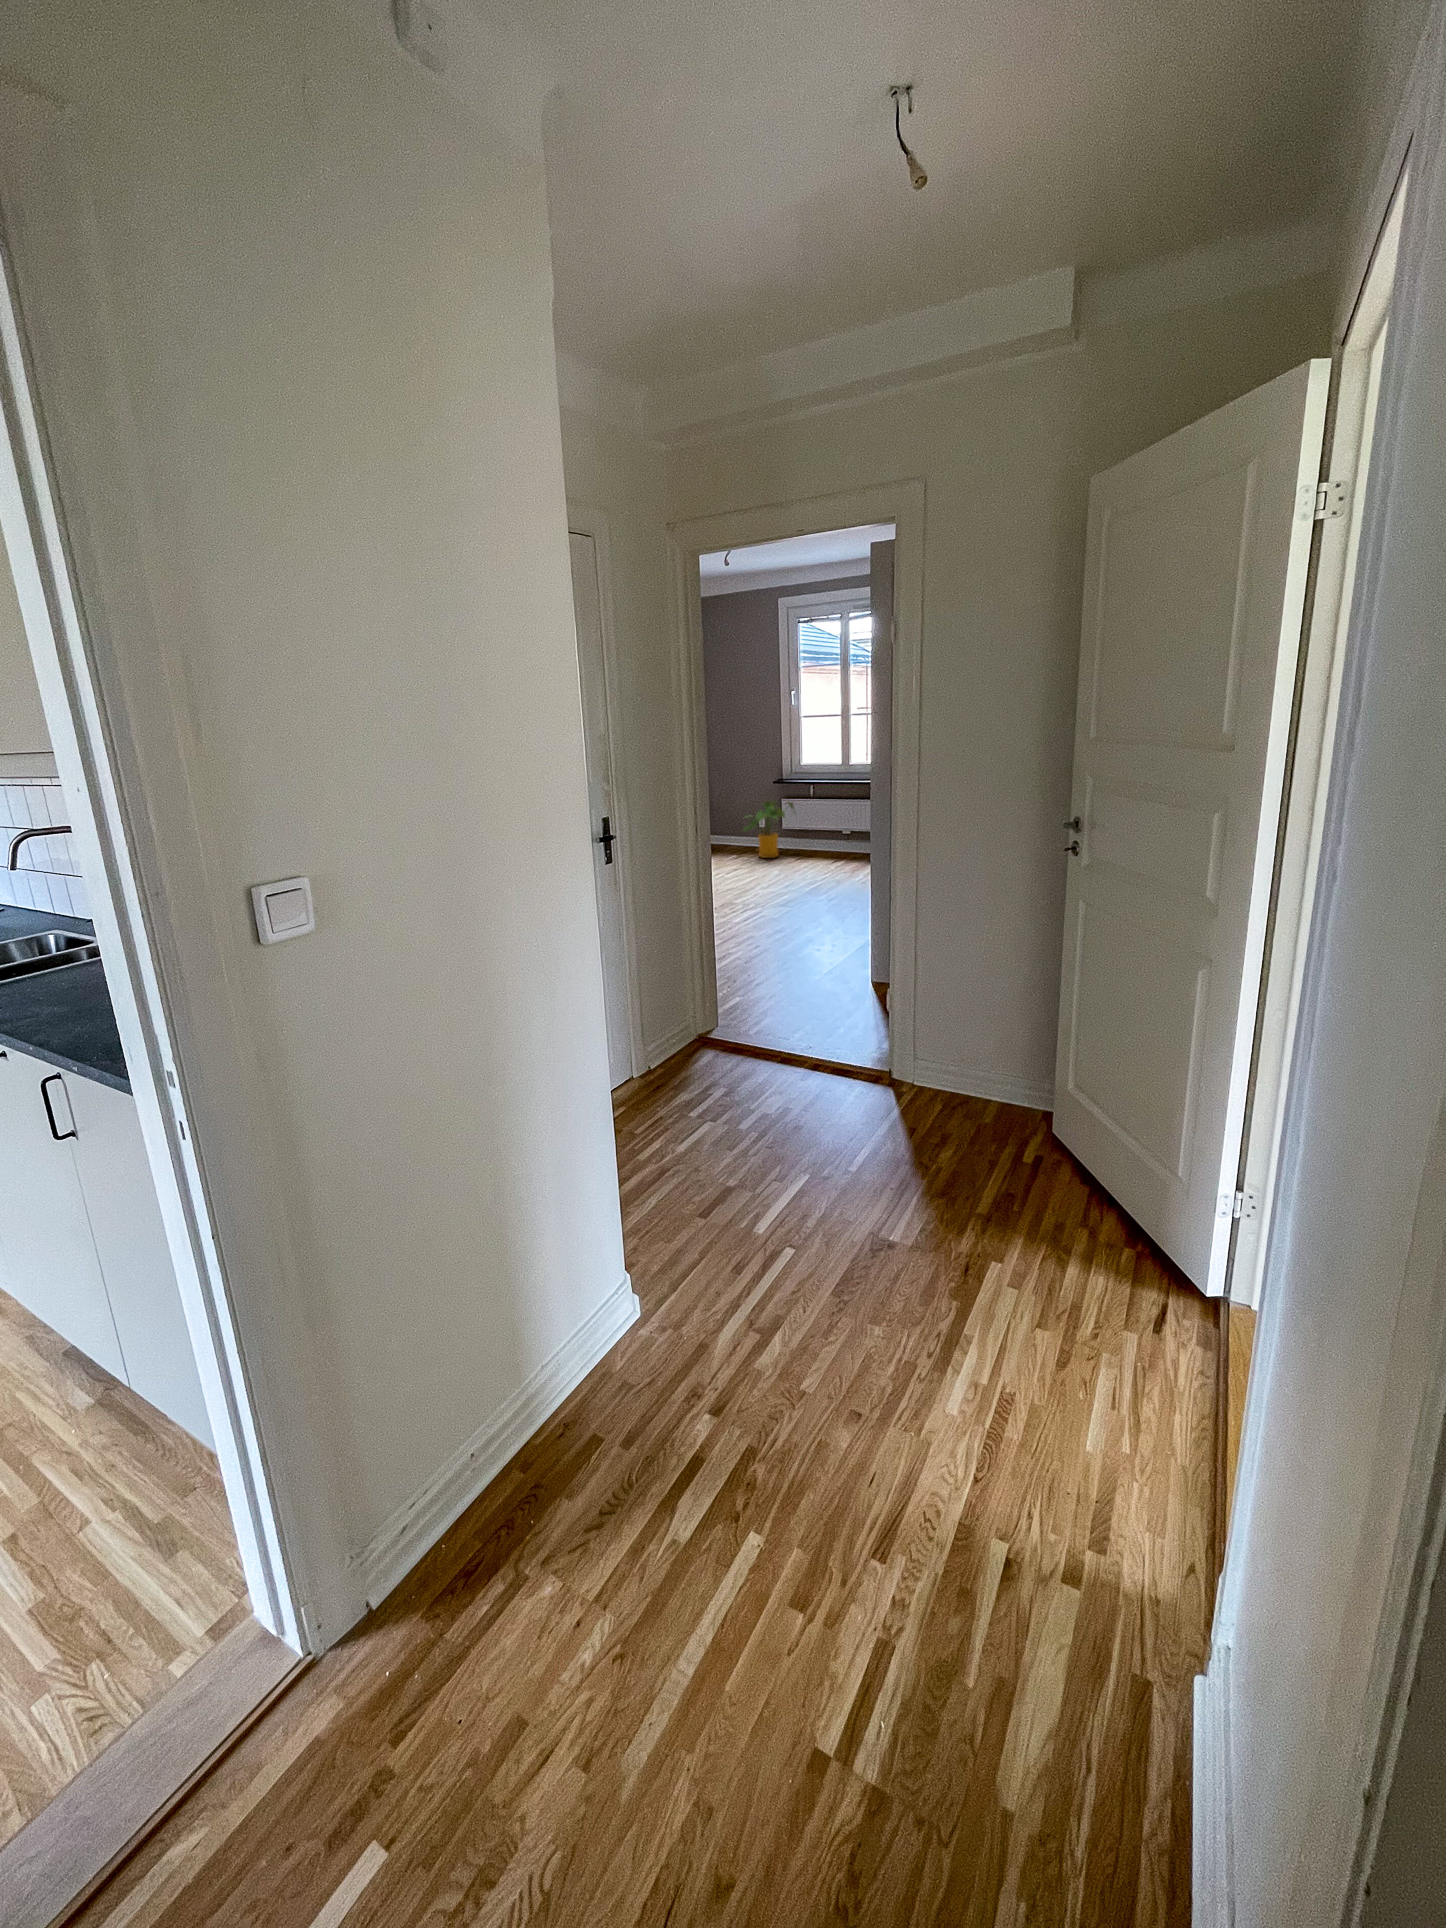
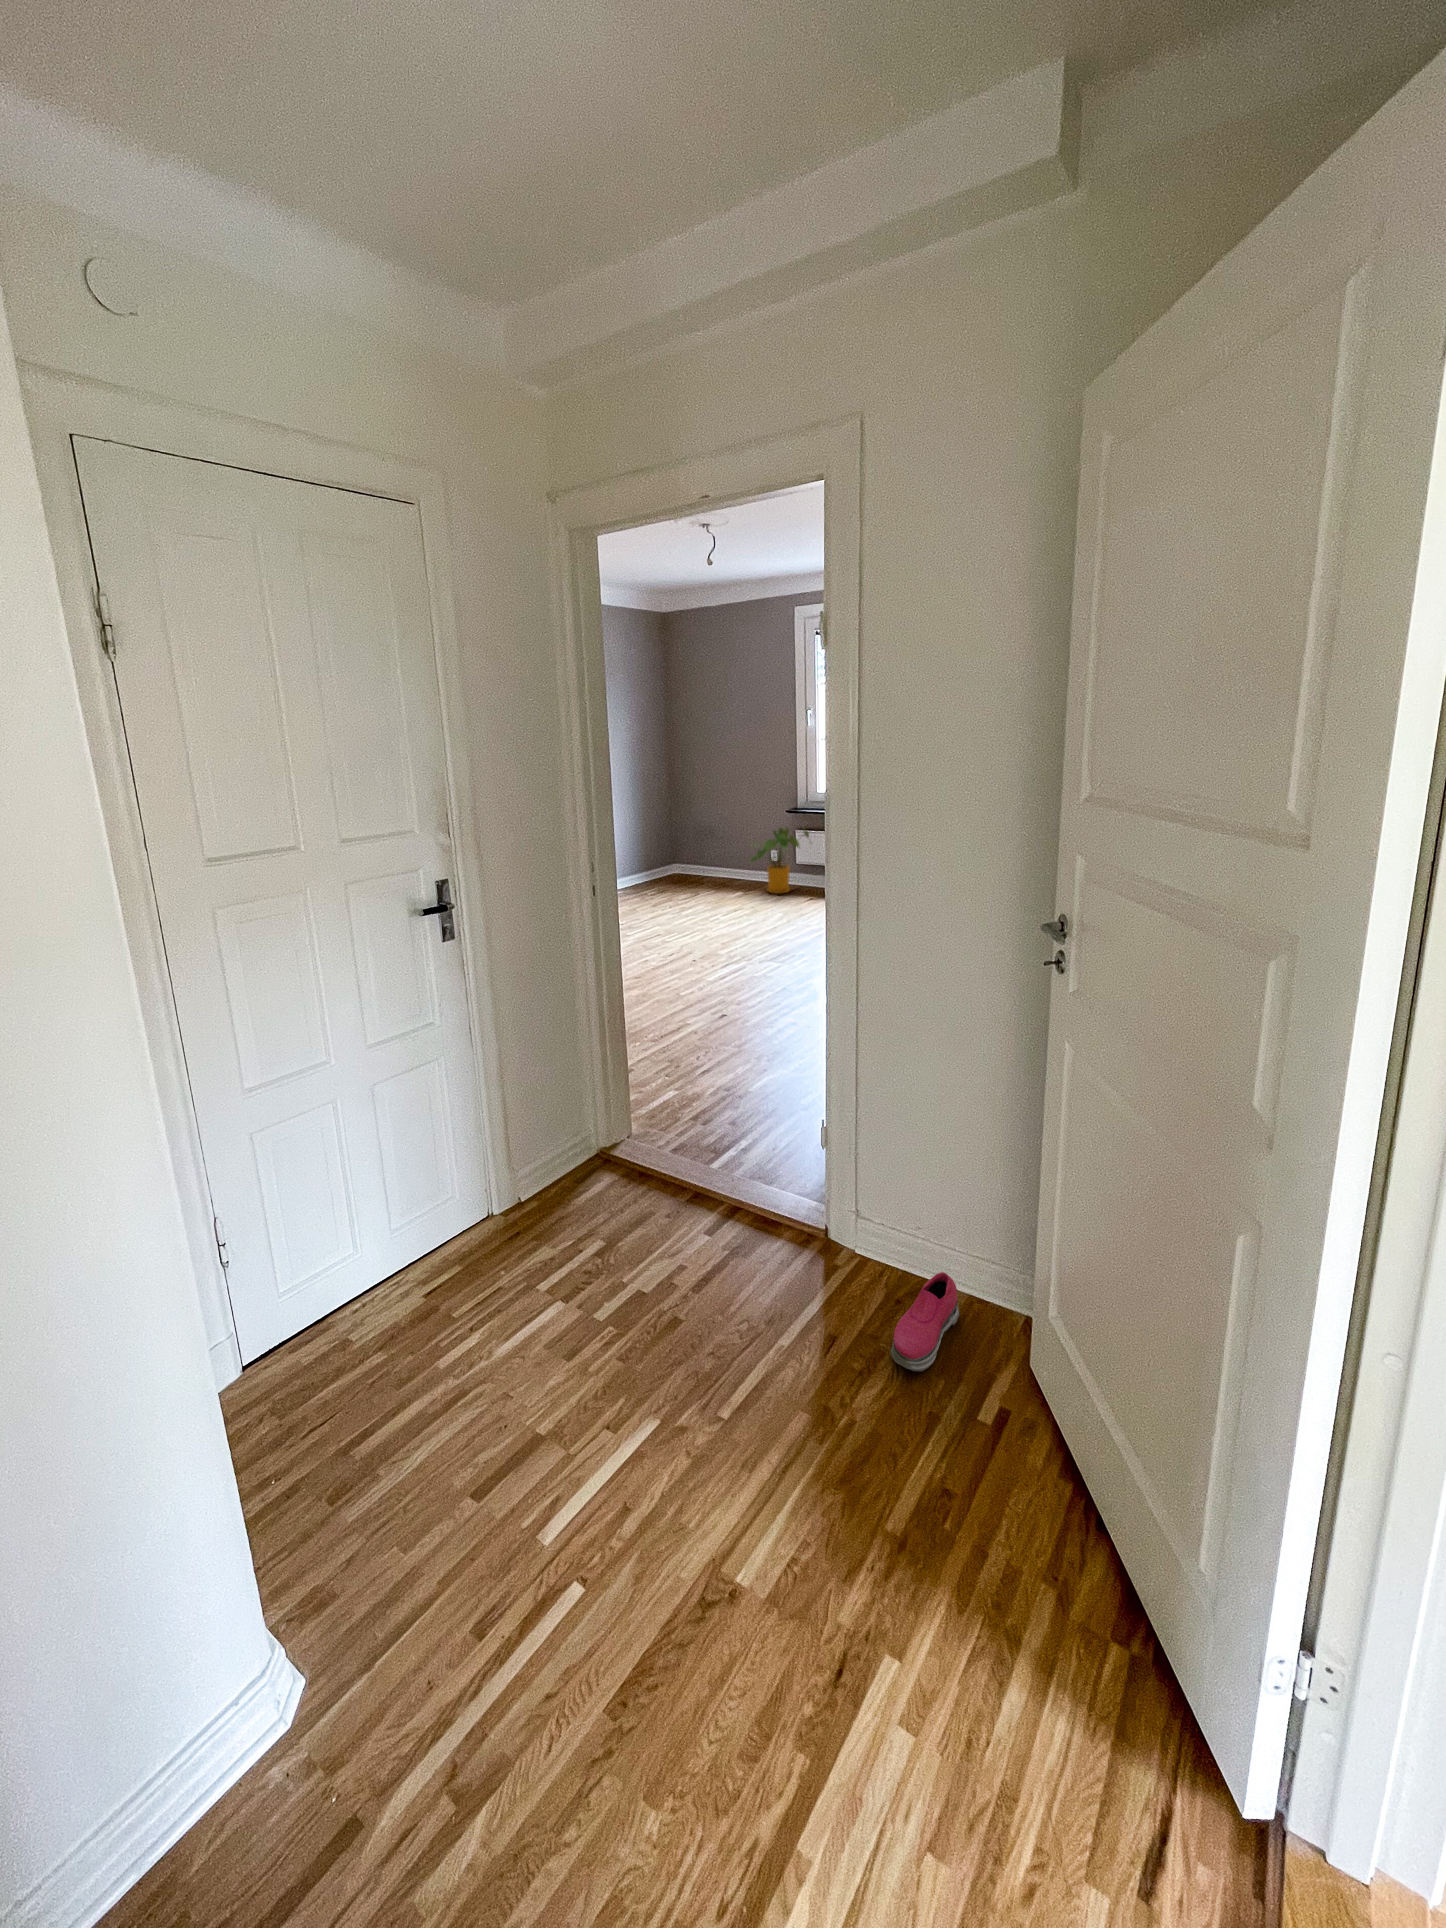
shoe: none [954,1080,995,1138] -> present [890,1272,959,1371]

